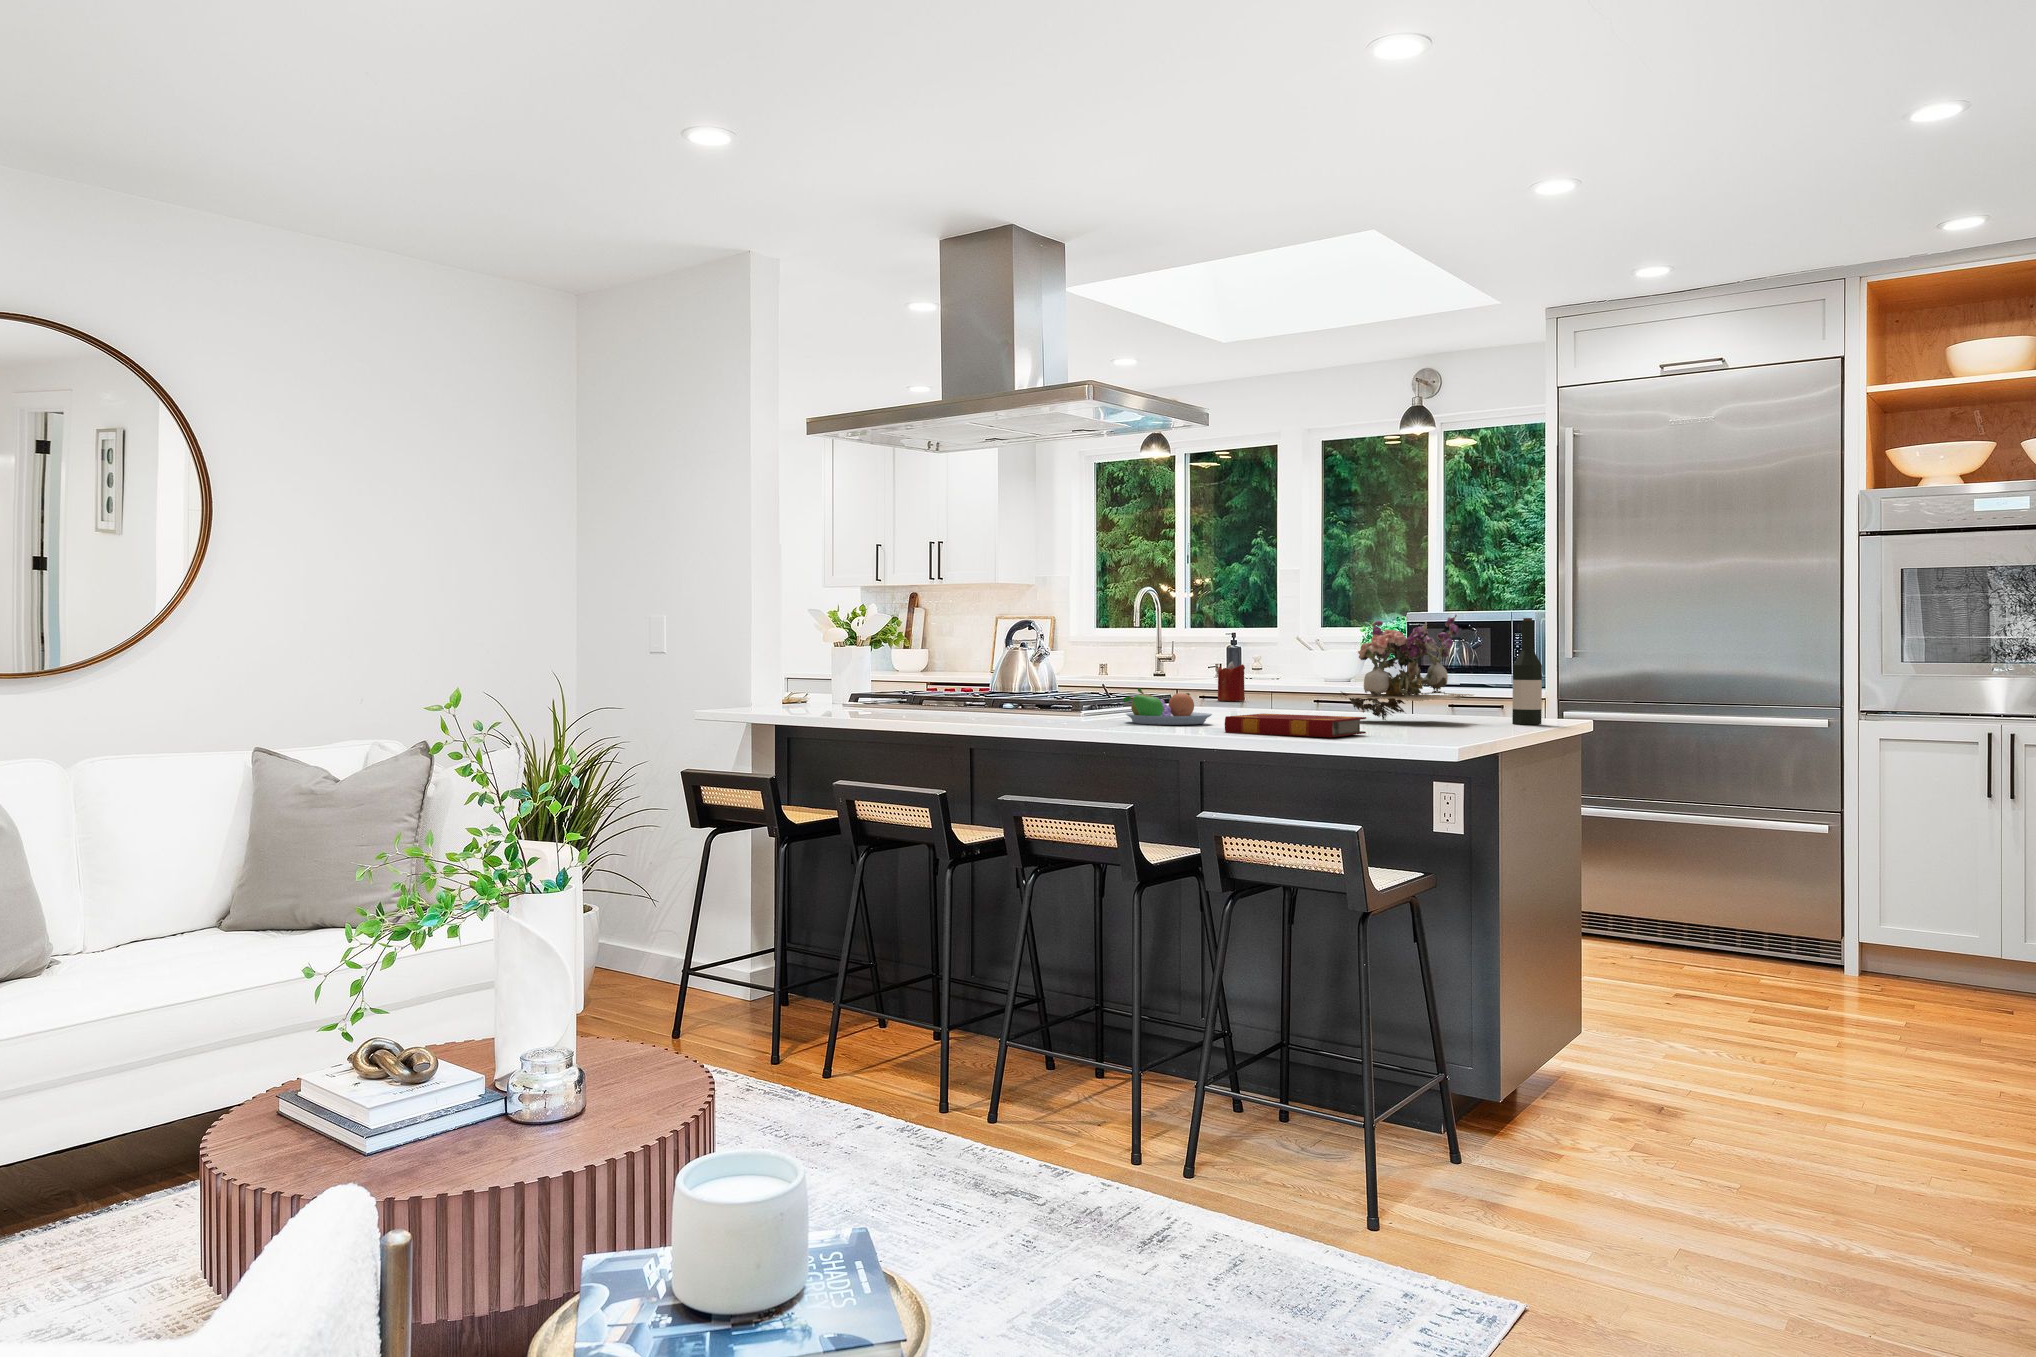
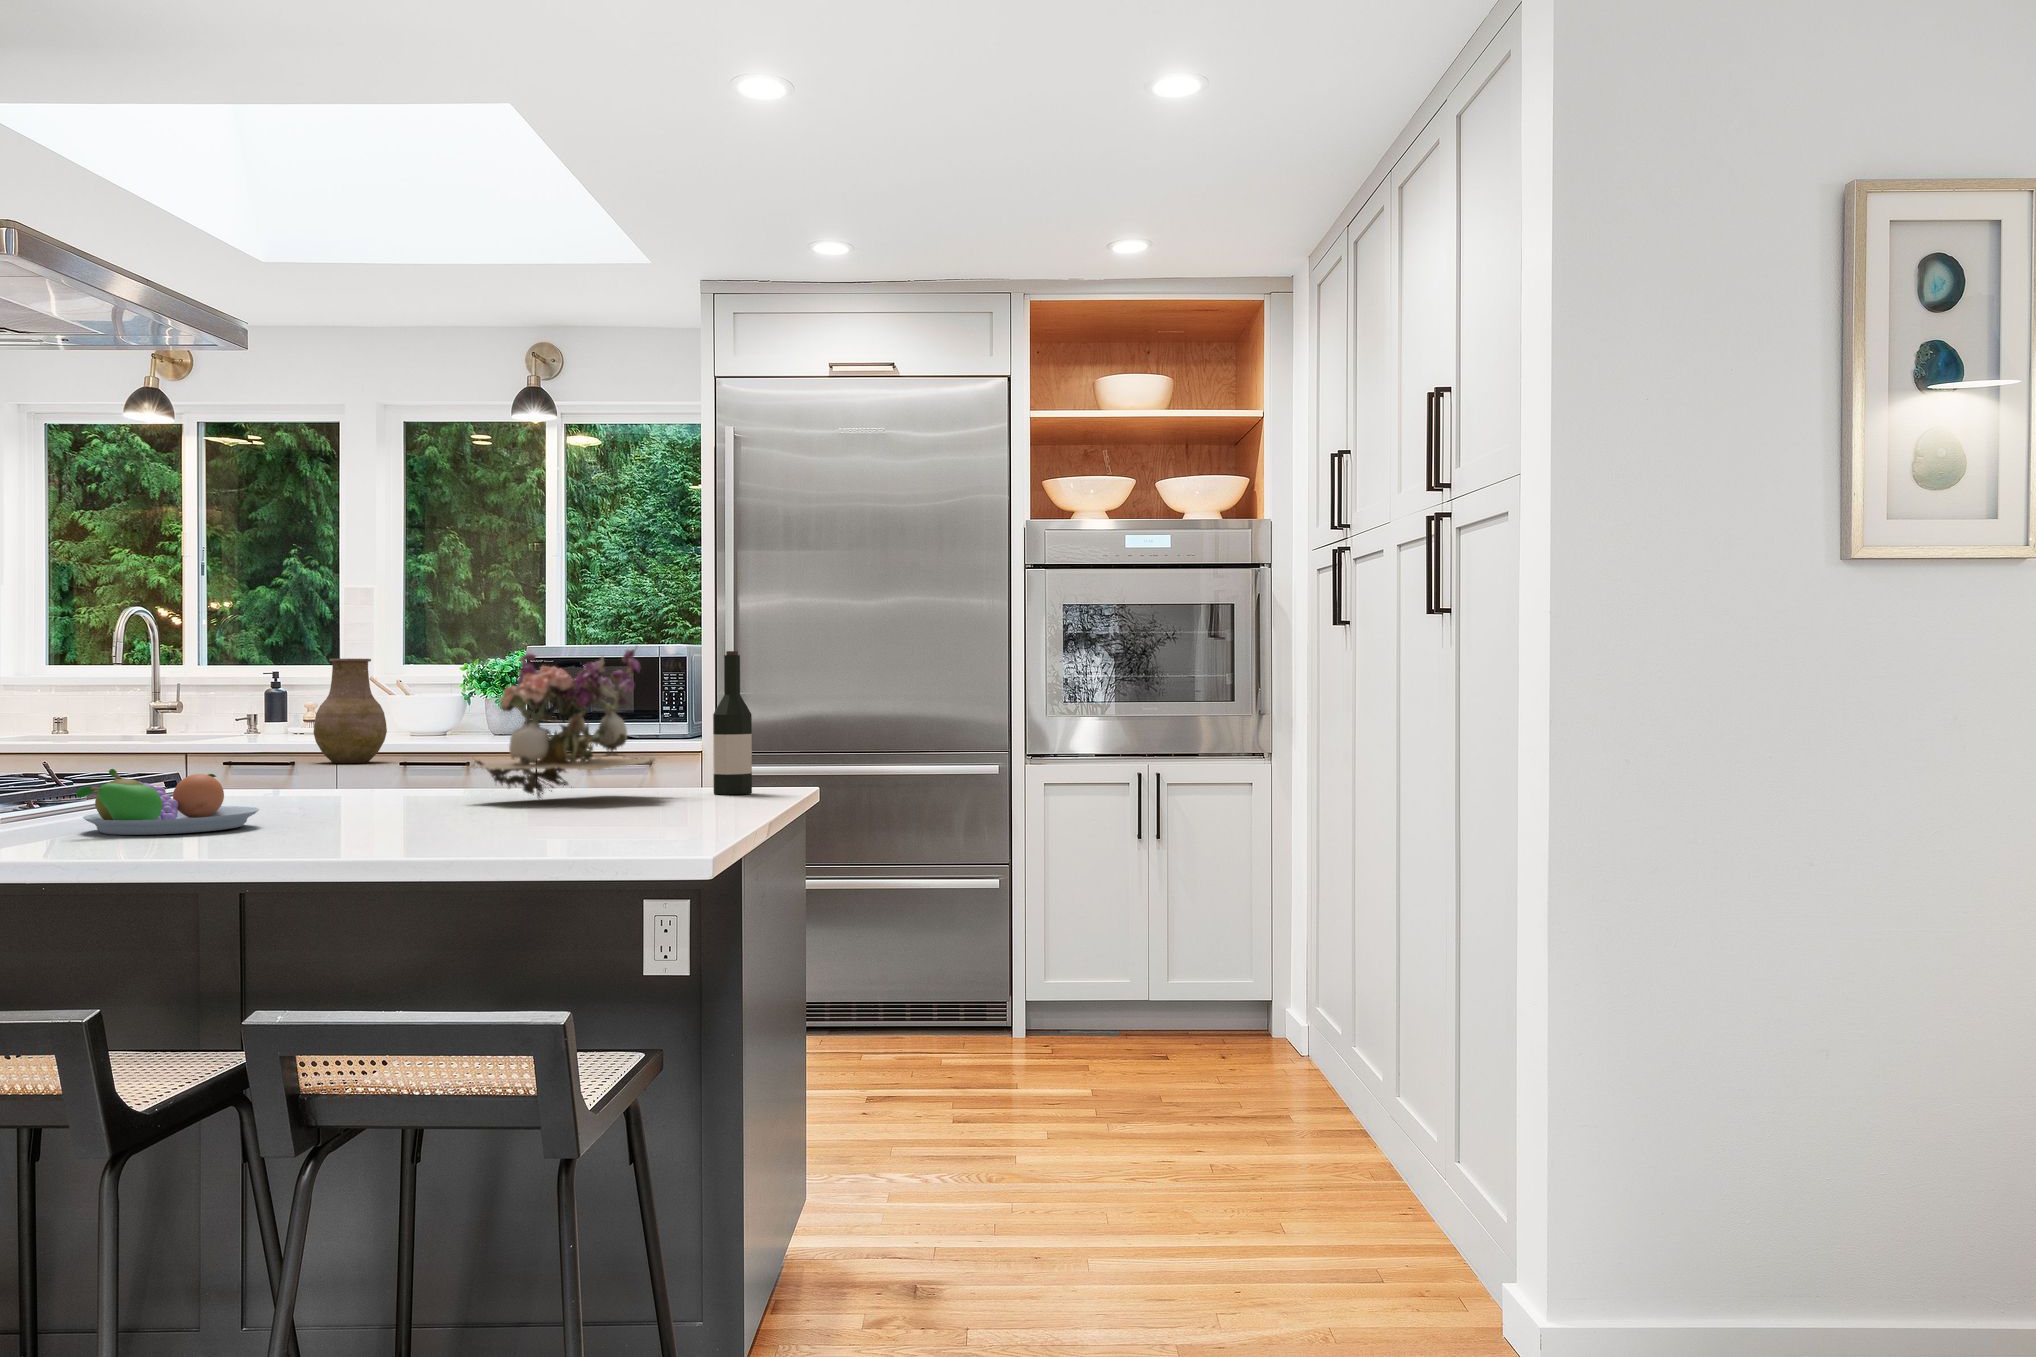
vase: none [1253,624,1301,698] -> present [314,659,387,763]
candle: present [1218,661,1245,701] -> none [258,713,303,773]
hardback book: present [1225,714,1366,737] -> none [288,805,540,846]

